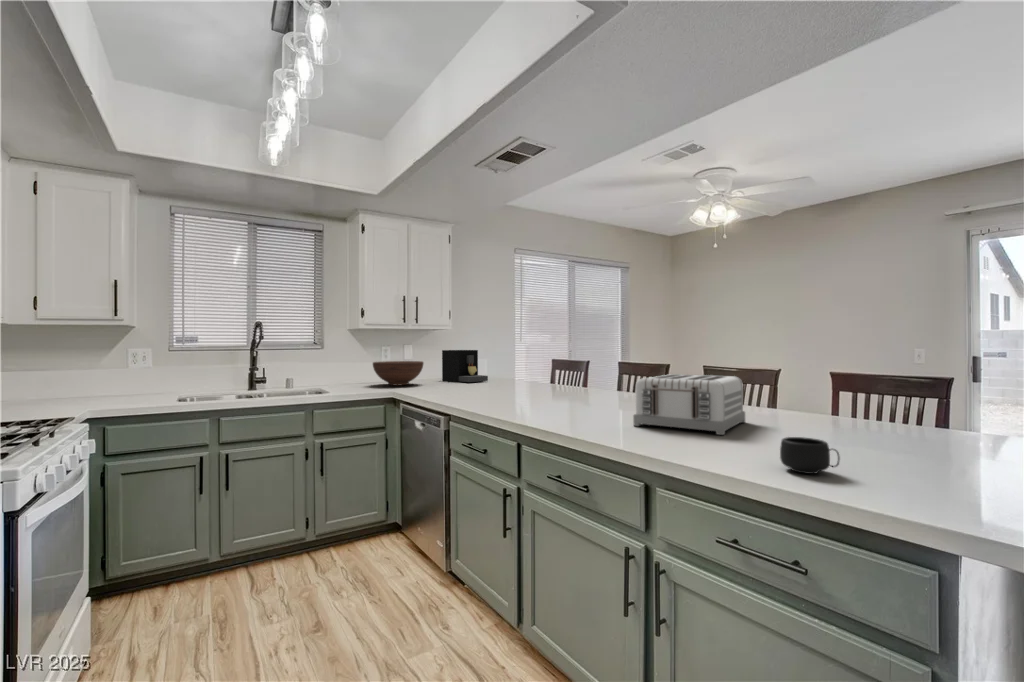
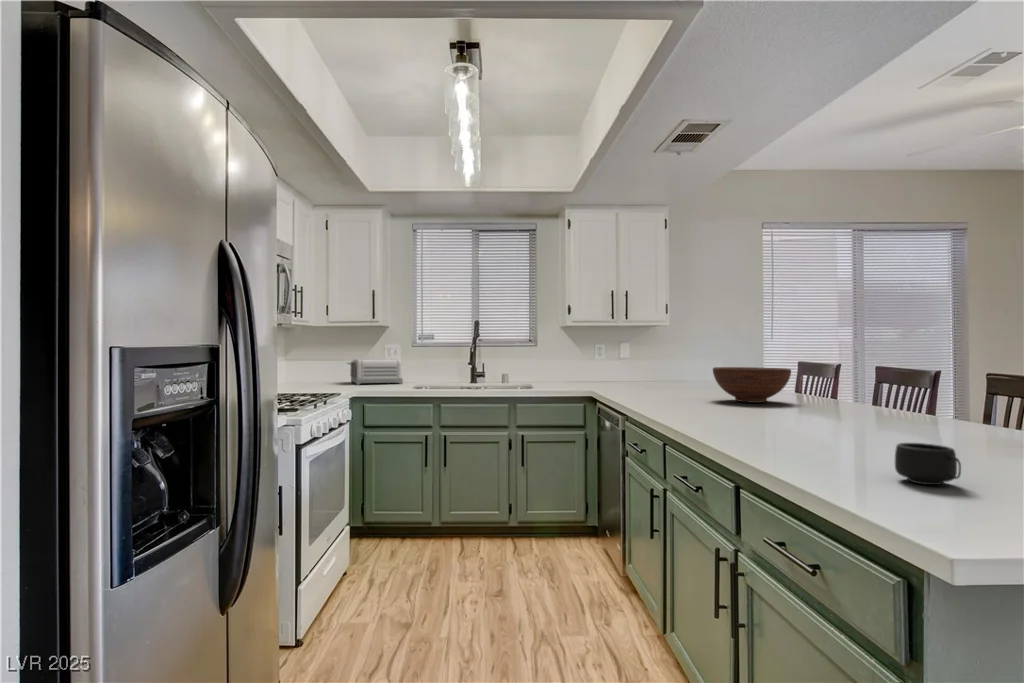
coffee maker: present [442,350,488,382] -> none [657,351,706,386]
fruit bowl: present [373,361,423,386] -> present [713,367,791,403]
toaster: present [633,374,745,435] -> present [347,359,403,385]

